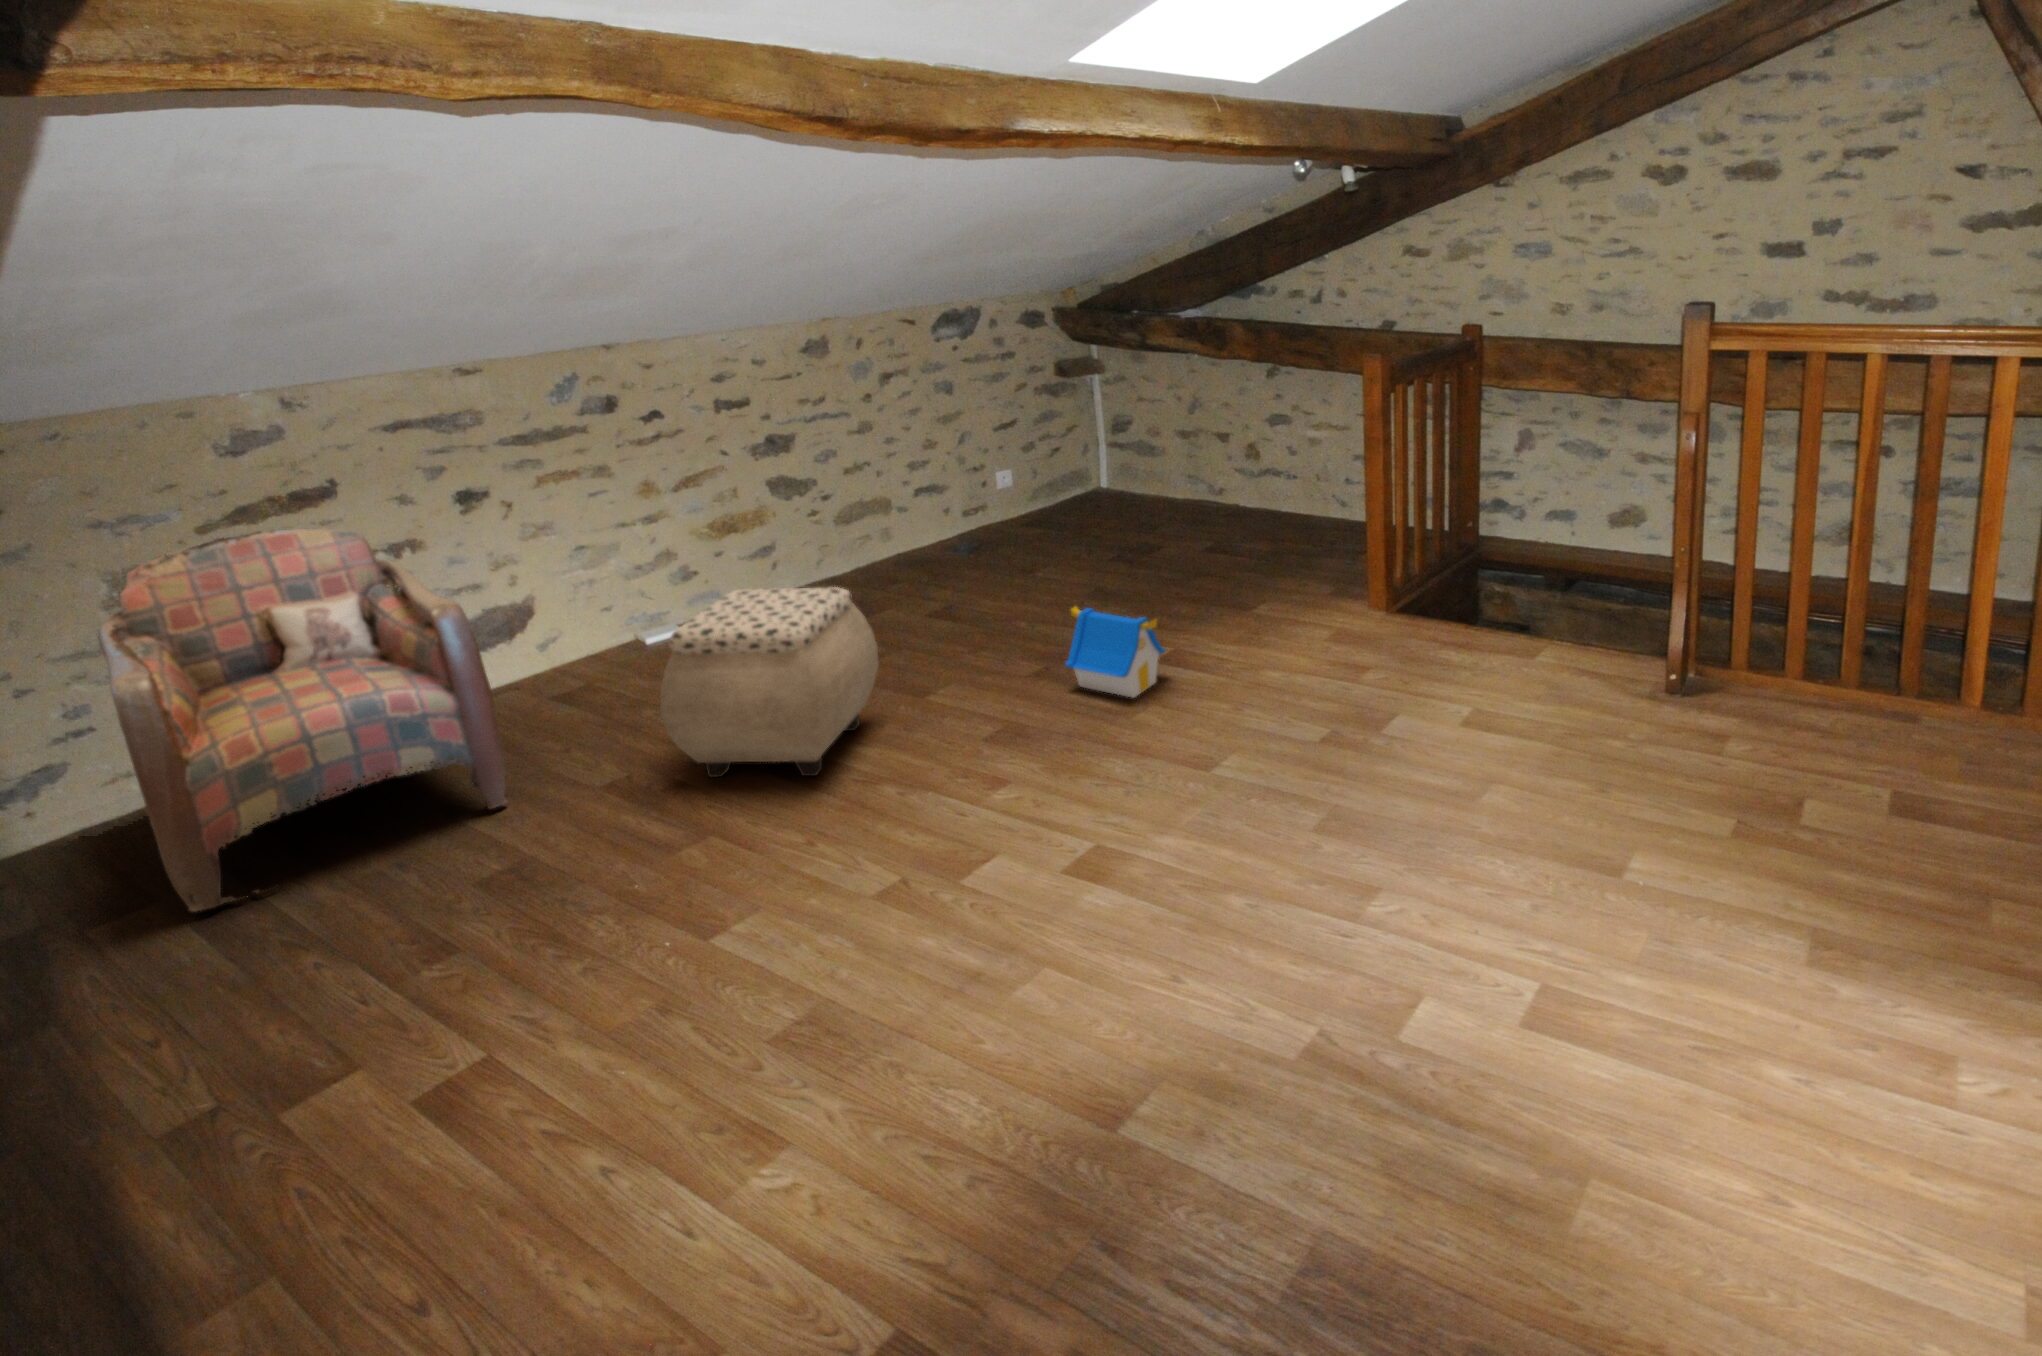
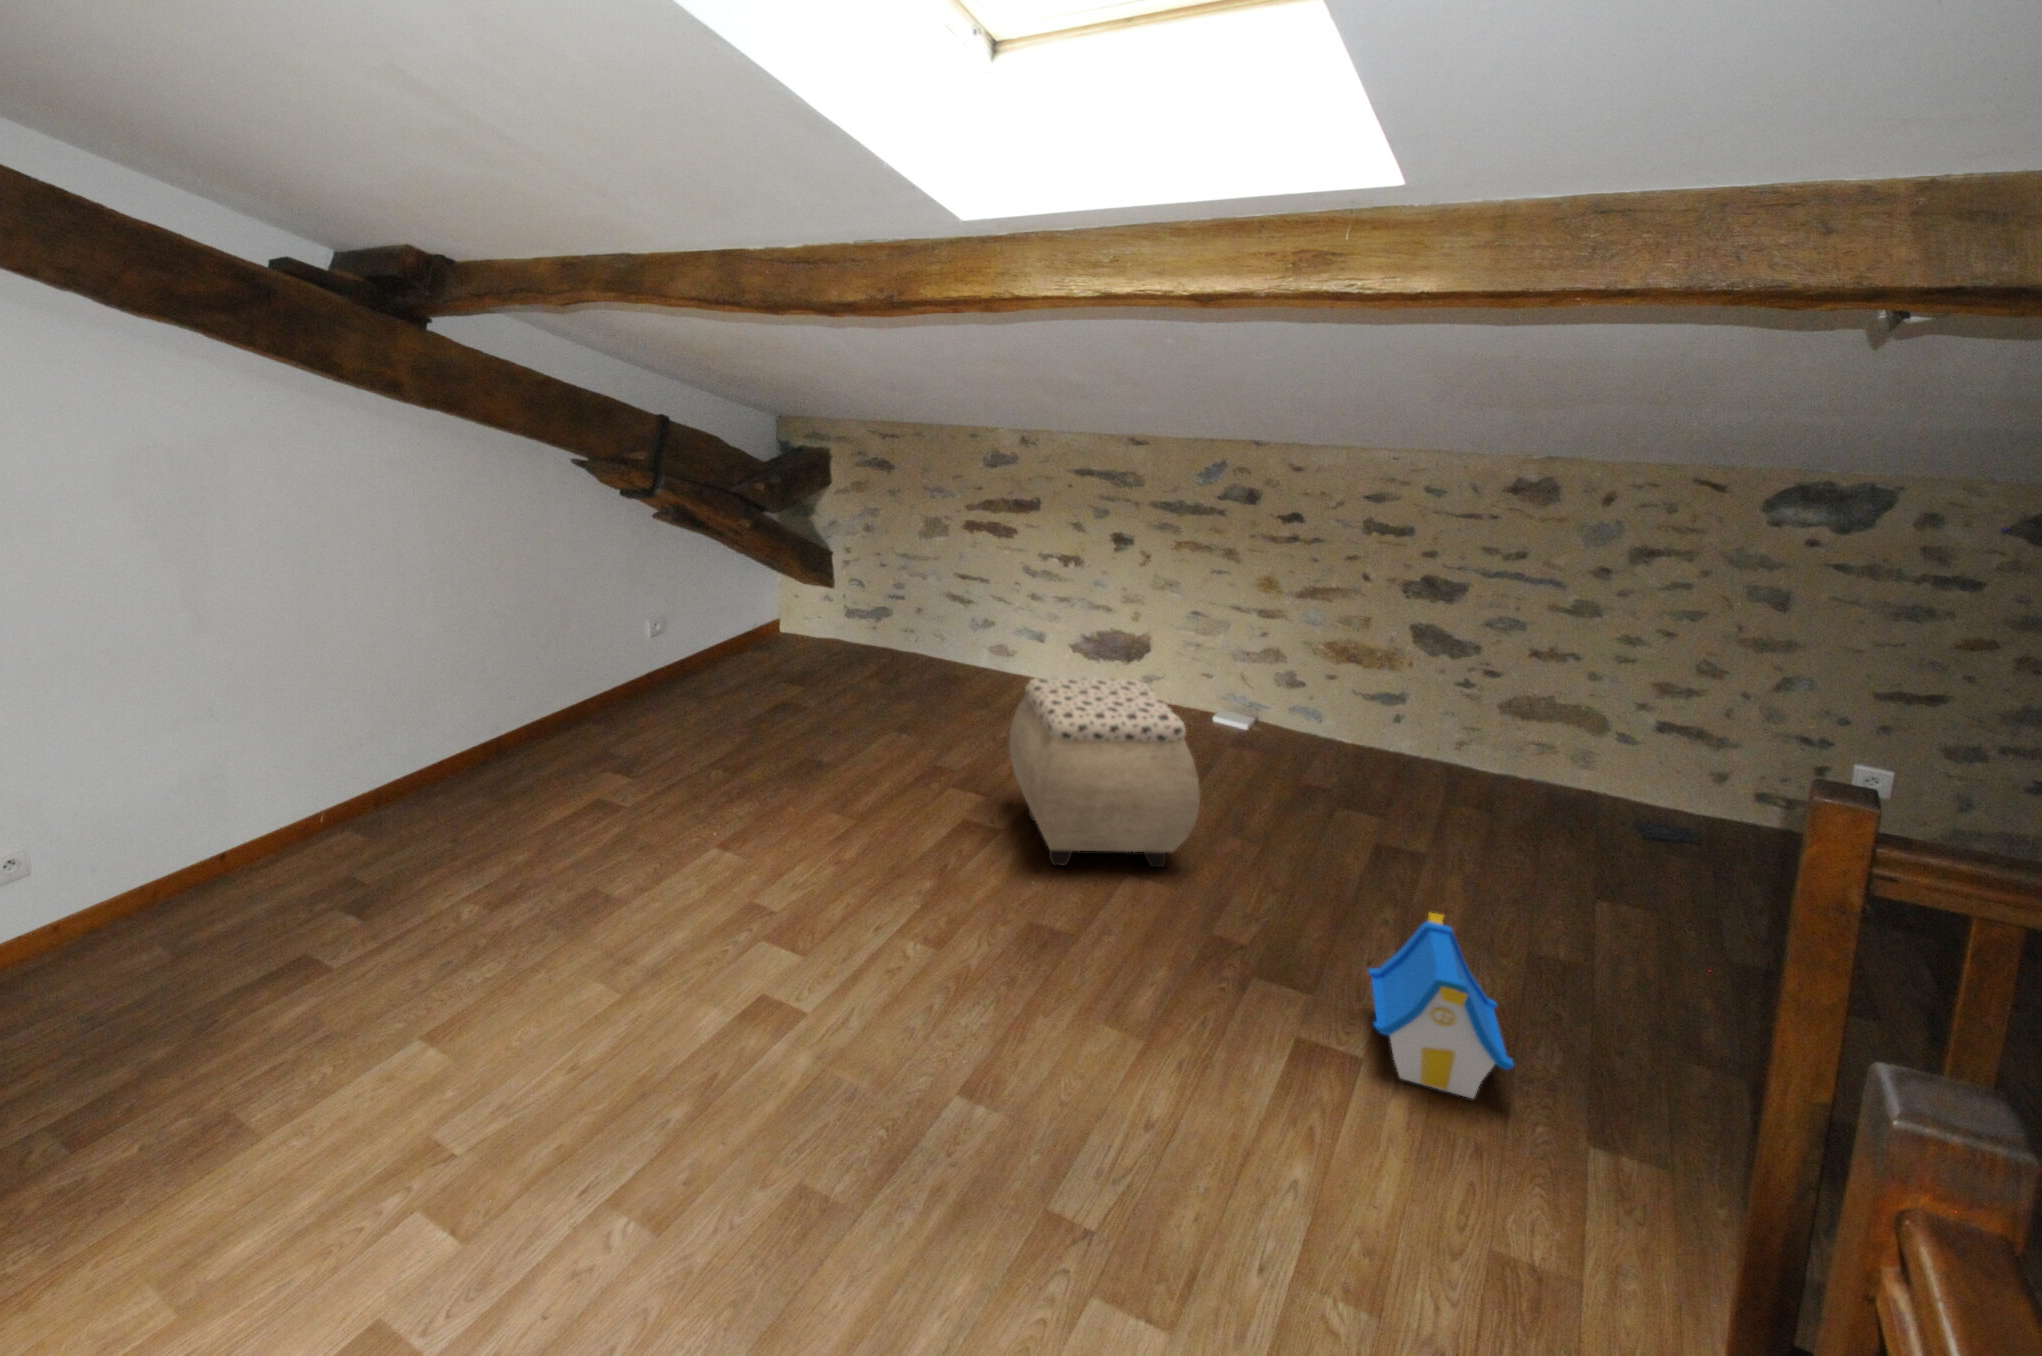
armchair: present [98,529,507,911] -> none [809,513,1034,747]

